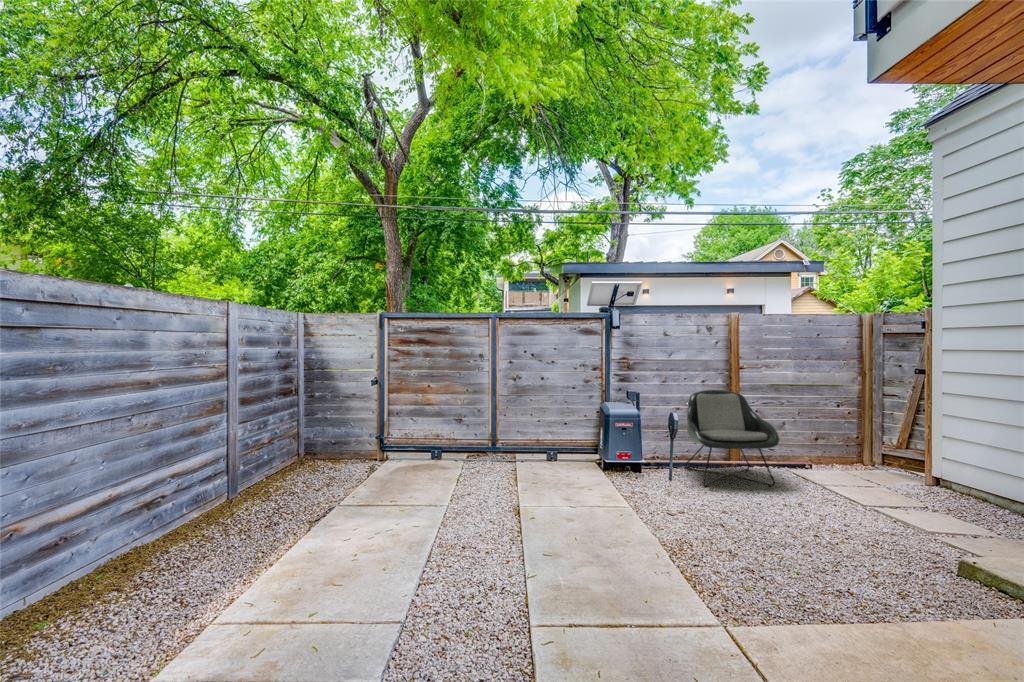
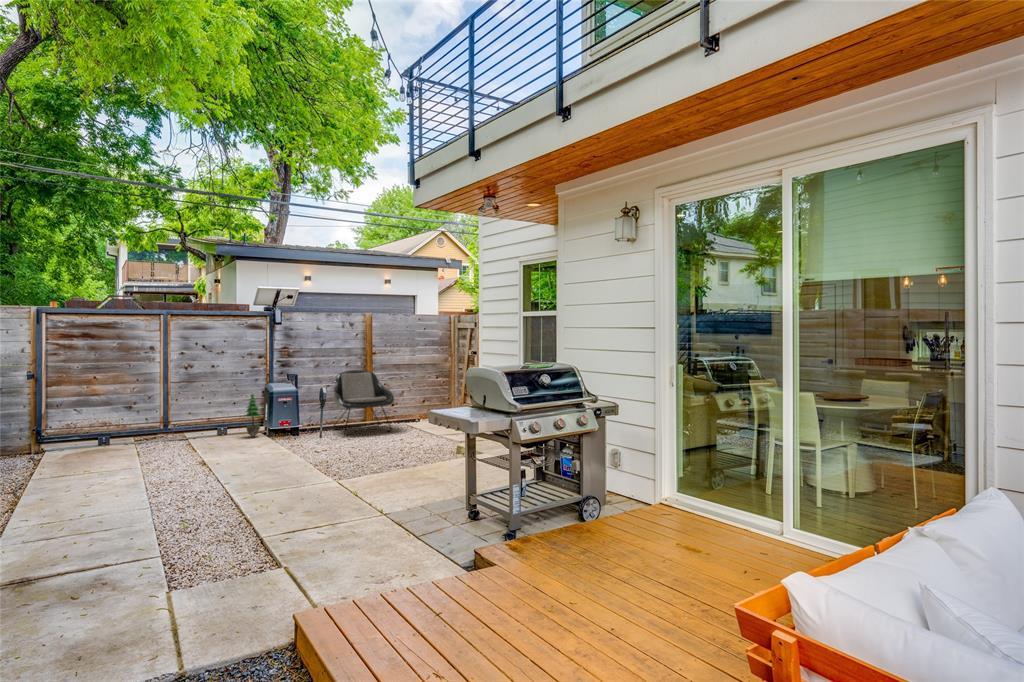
potted tree: none [575,413,595,468] -> present [245,394,261,437]

